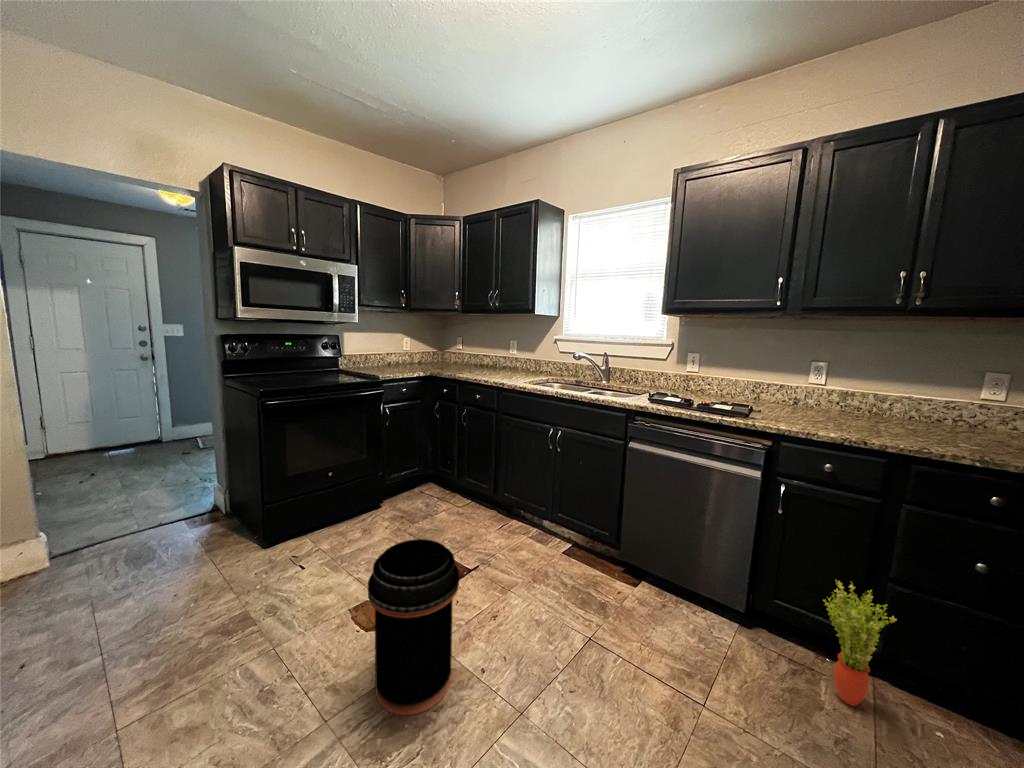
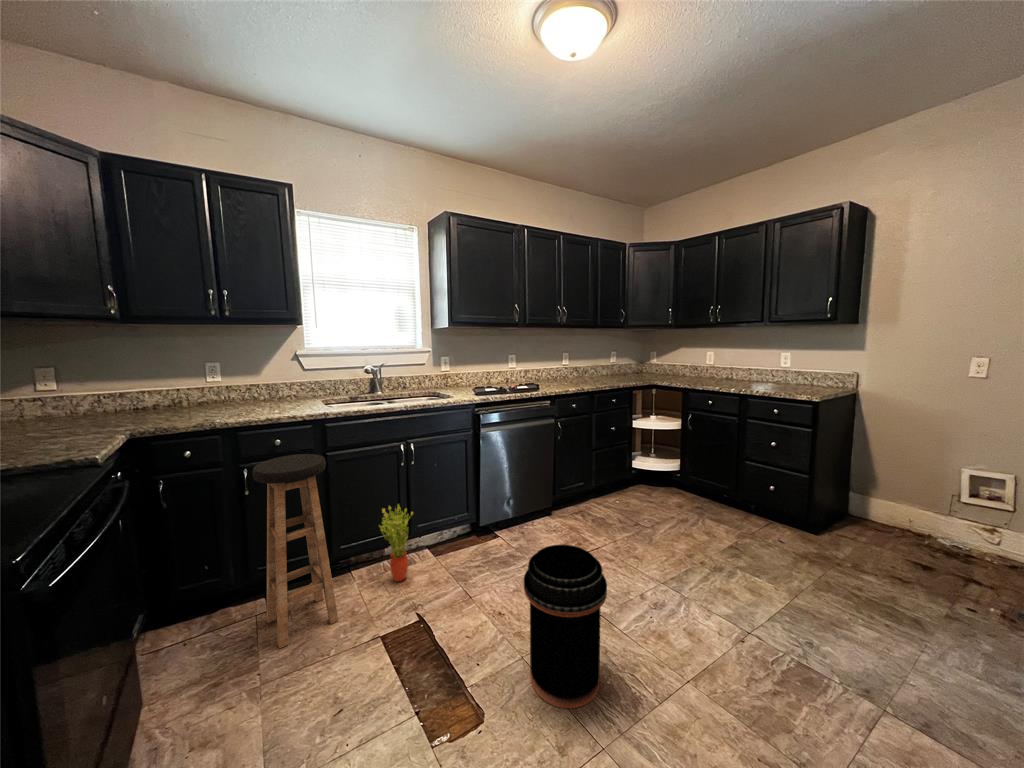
bar stool: none [429,405,481,532] -> present [253,454,338,648]
potted plant: present [823,581,897,706] -> present [380,505,413,581]

